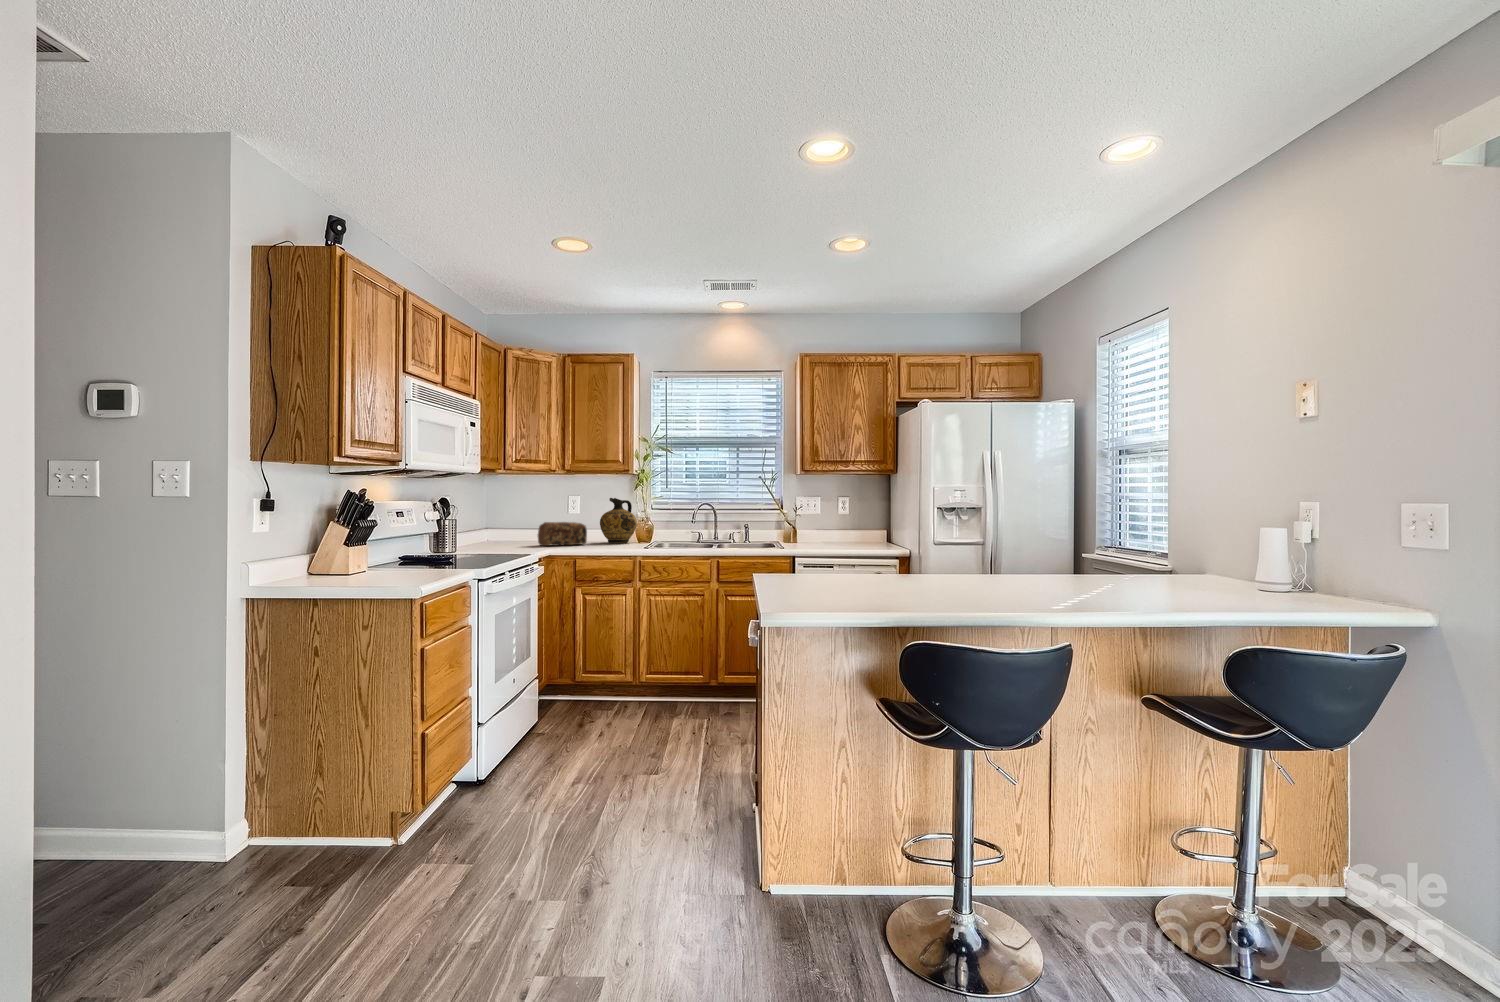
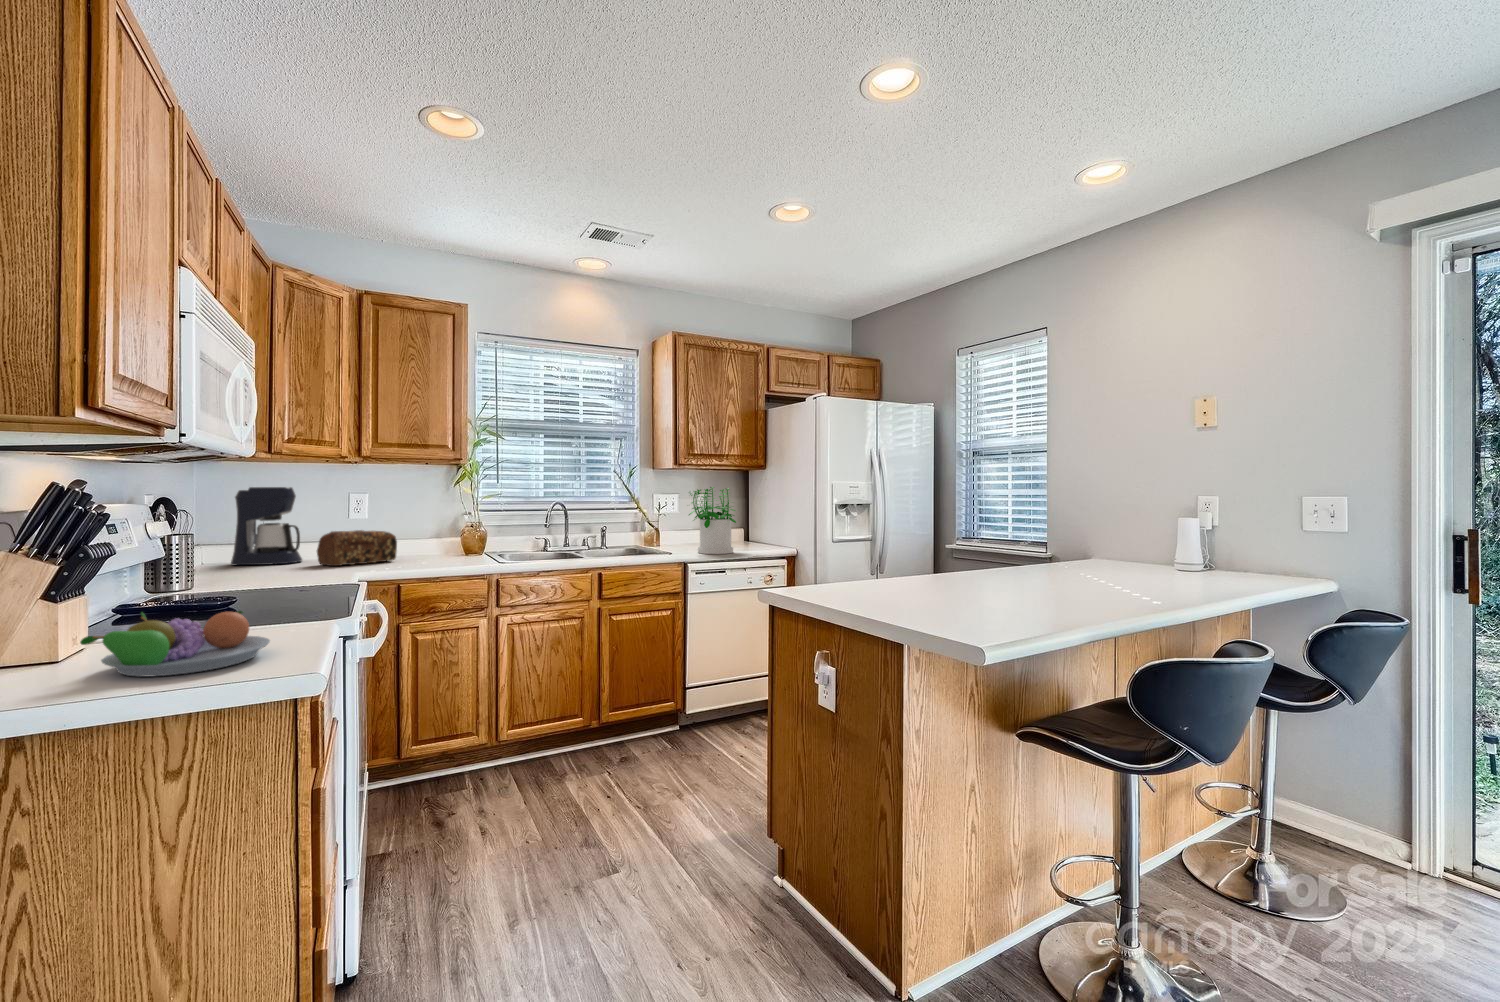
potted plant: none [802,490,846,550] -> present [689,487,736,554]
coffee maker: none [494,491,536,544] -> present [231,487,302,565]
ceramic jug: present [600,498,637,543] -> none [406,496,459,557]
fruit bowl: none [342,556,420,584] -> present [80,611,270,677]

